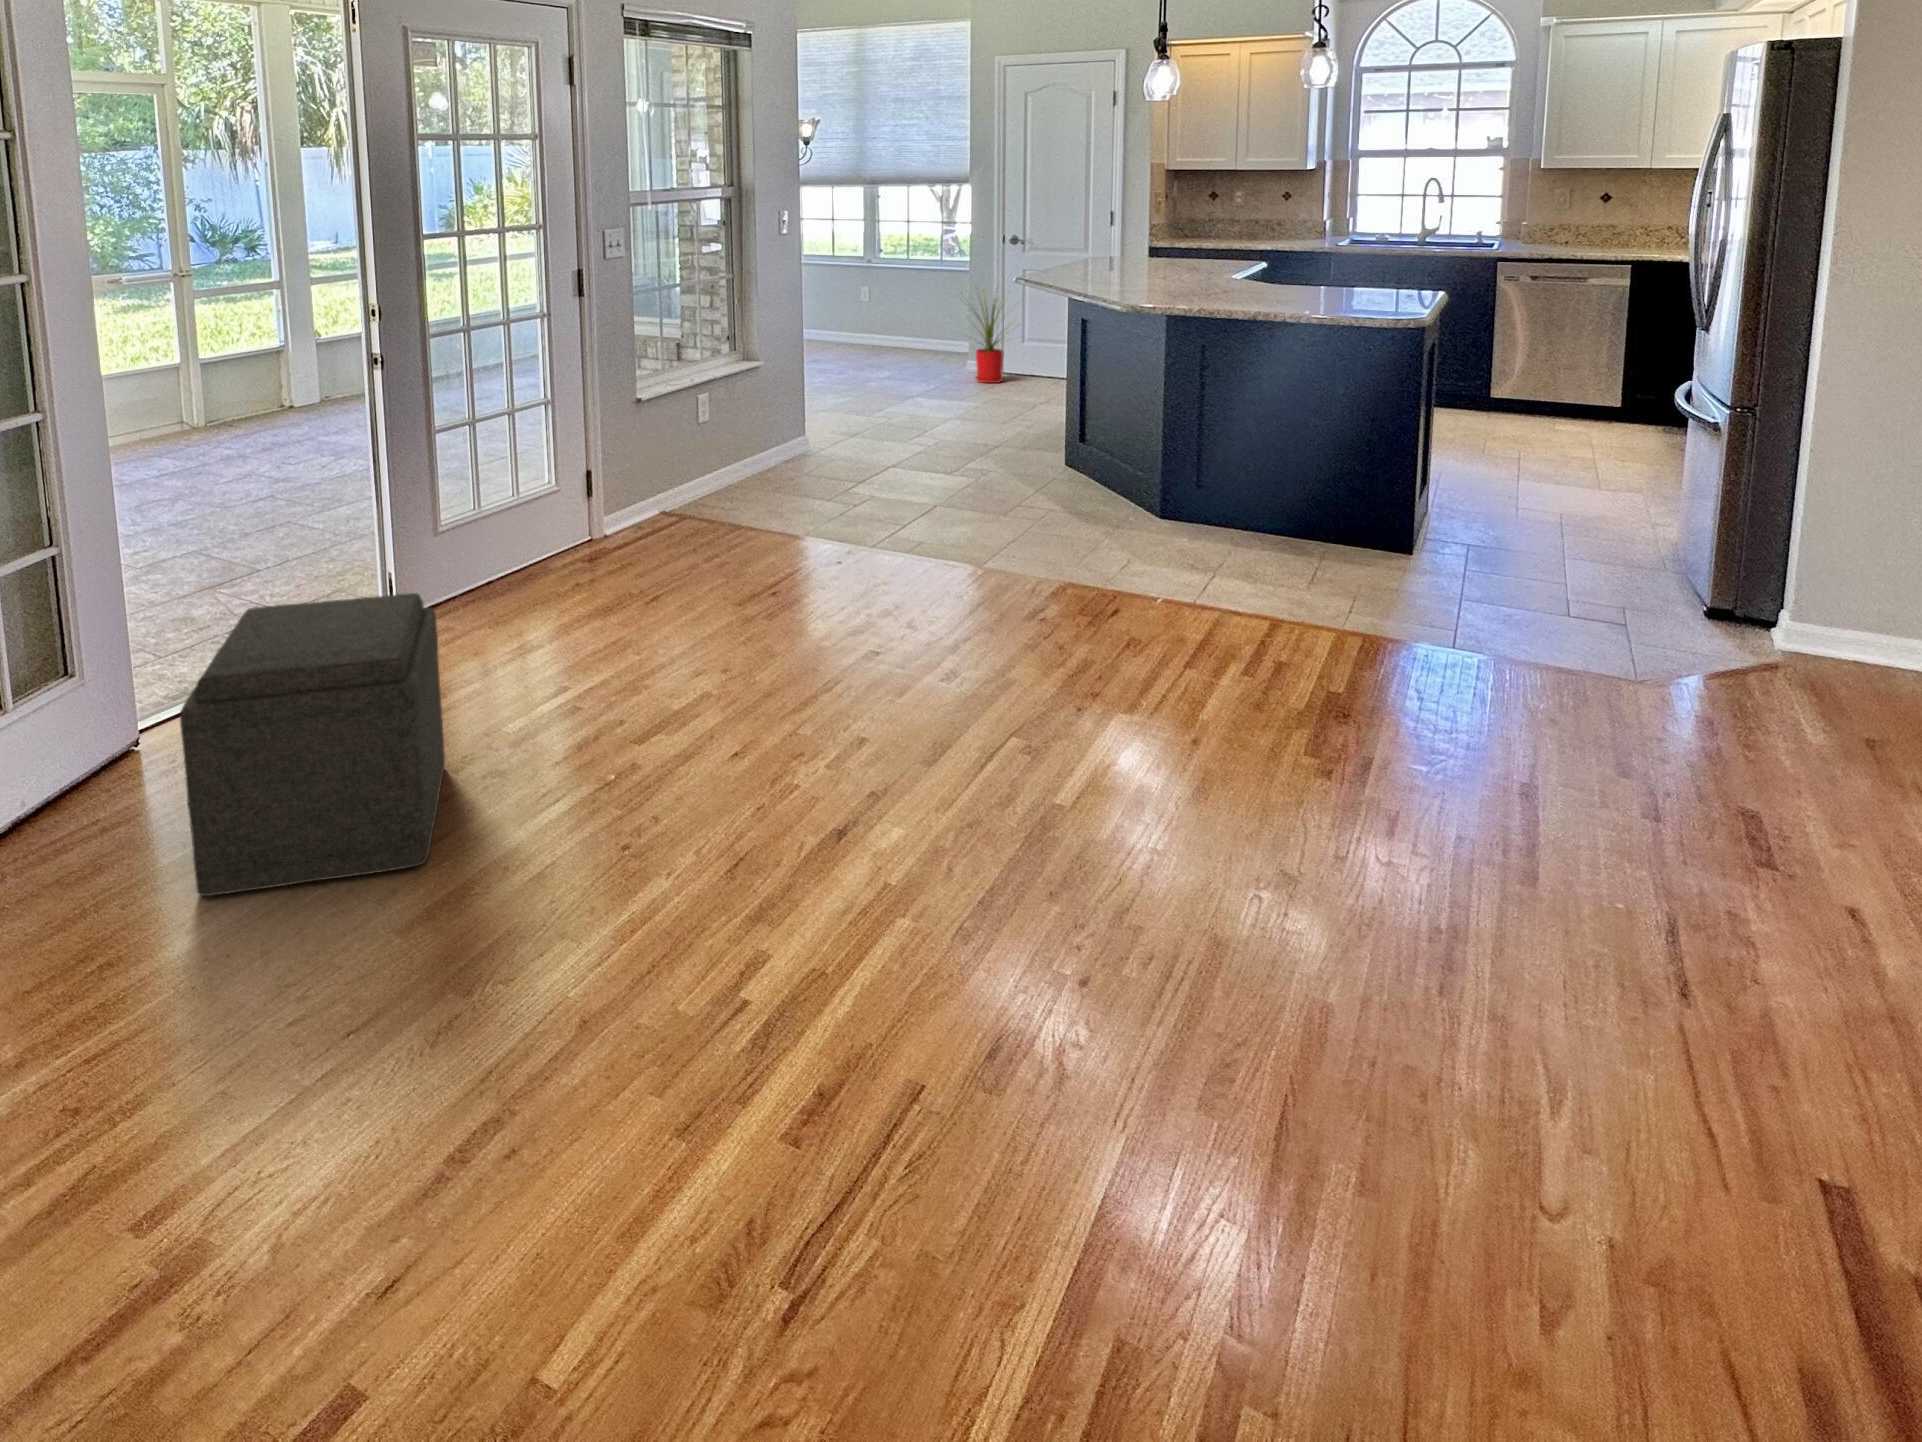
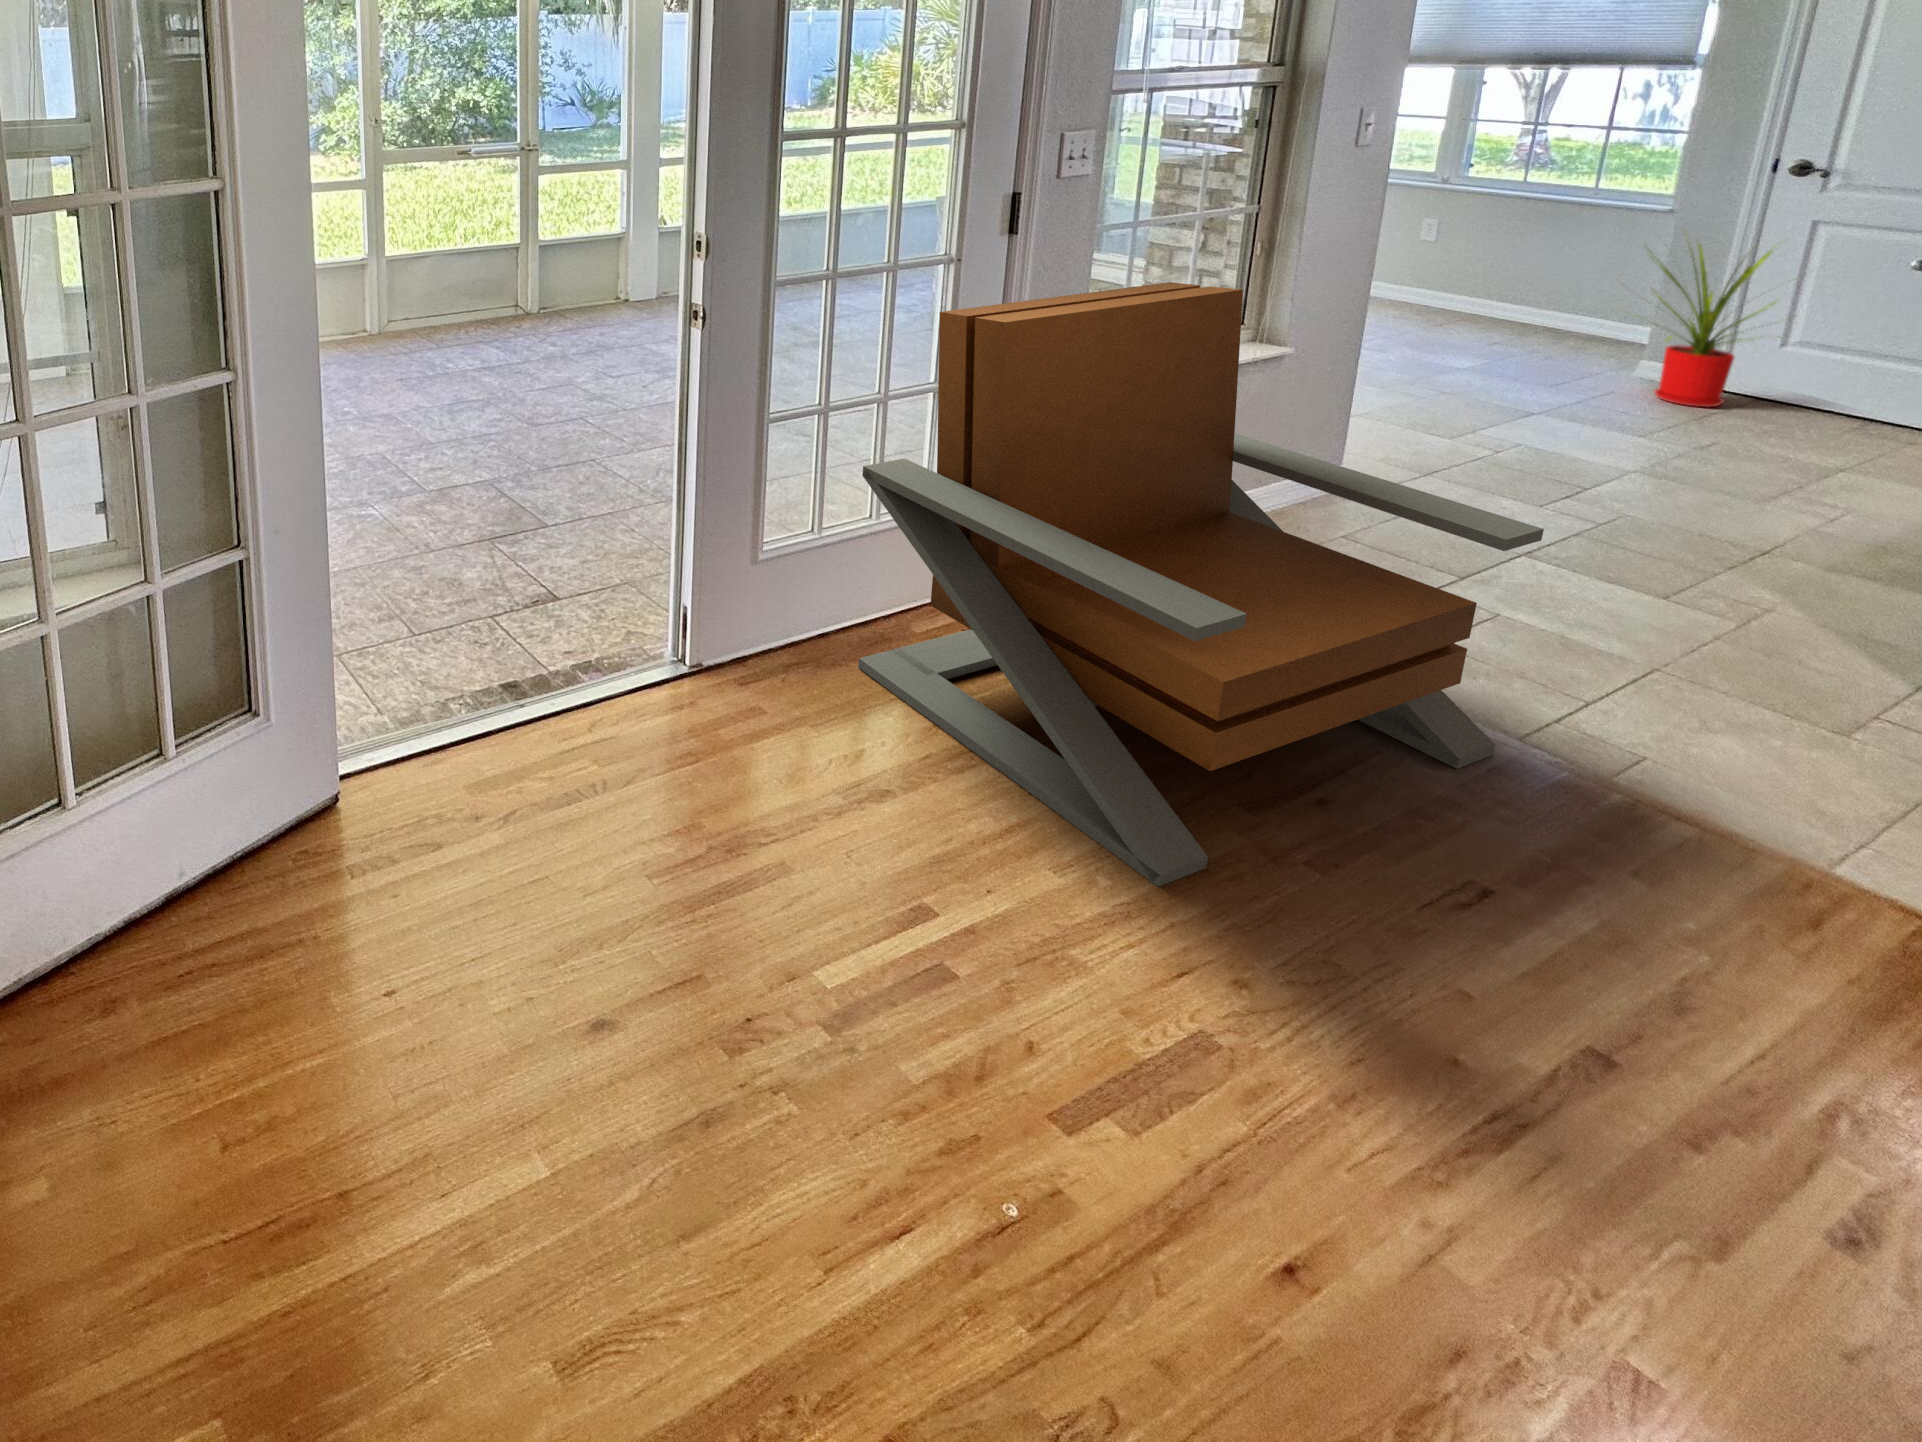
lounge chair: none [504,318,852,643] -> present [858,282,1544,887]
ottoman: present [180,593,445,896] -> none [296,721,728,1345]

